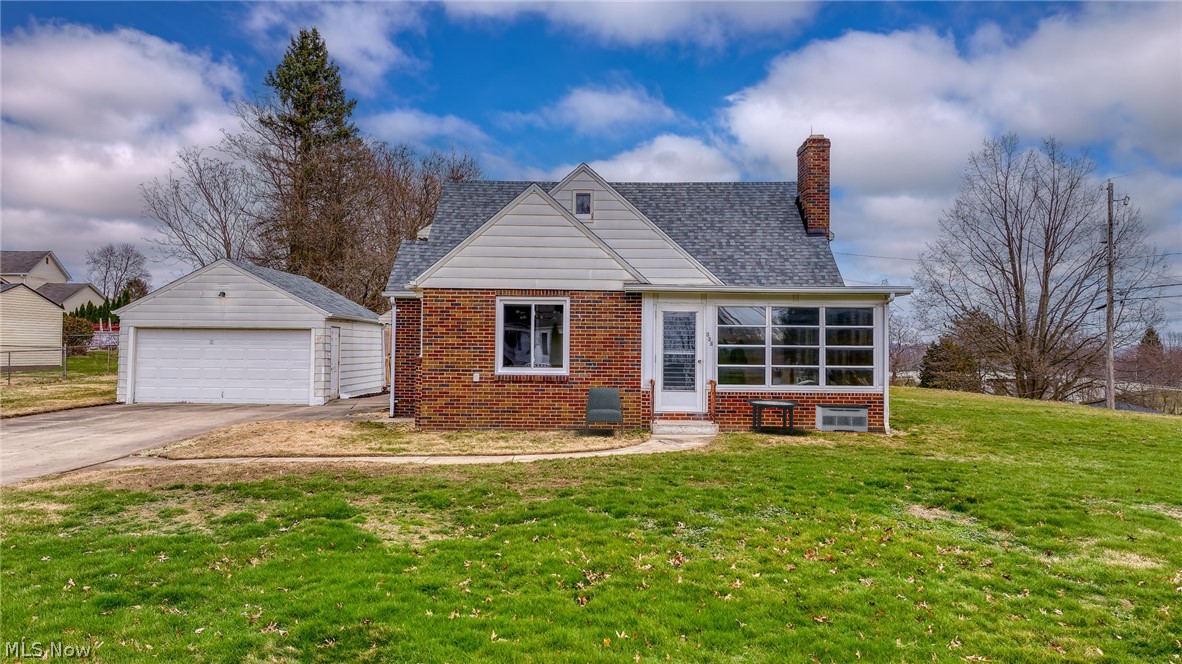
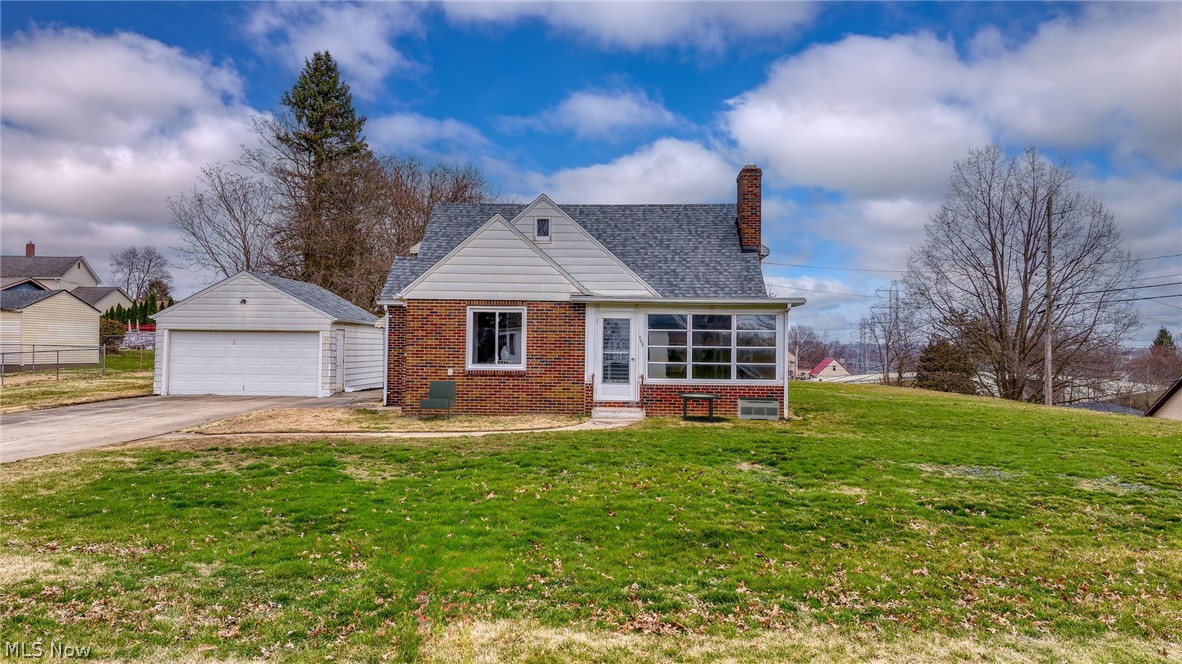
chair: present [586,388,623,435] -> present [419,381,456,420]

